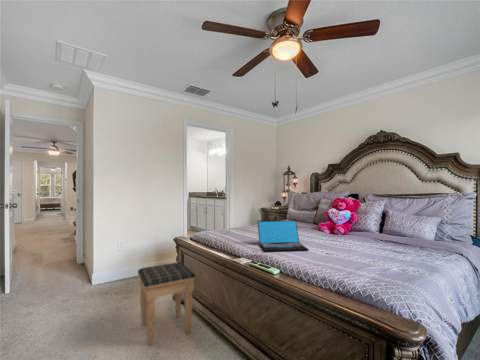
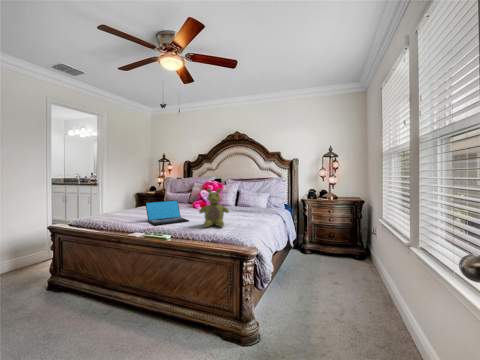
stuffed bear: none [321,209,368,269] -> present [199,189,229,227]
footstool: present [138,262,196,345] -> none [10,249,86,330]

